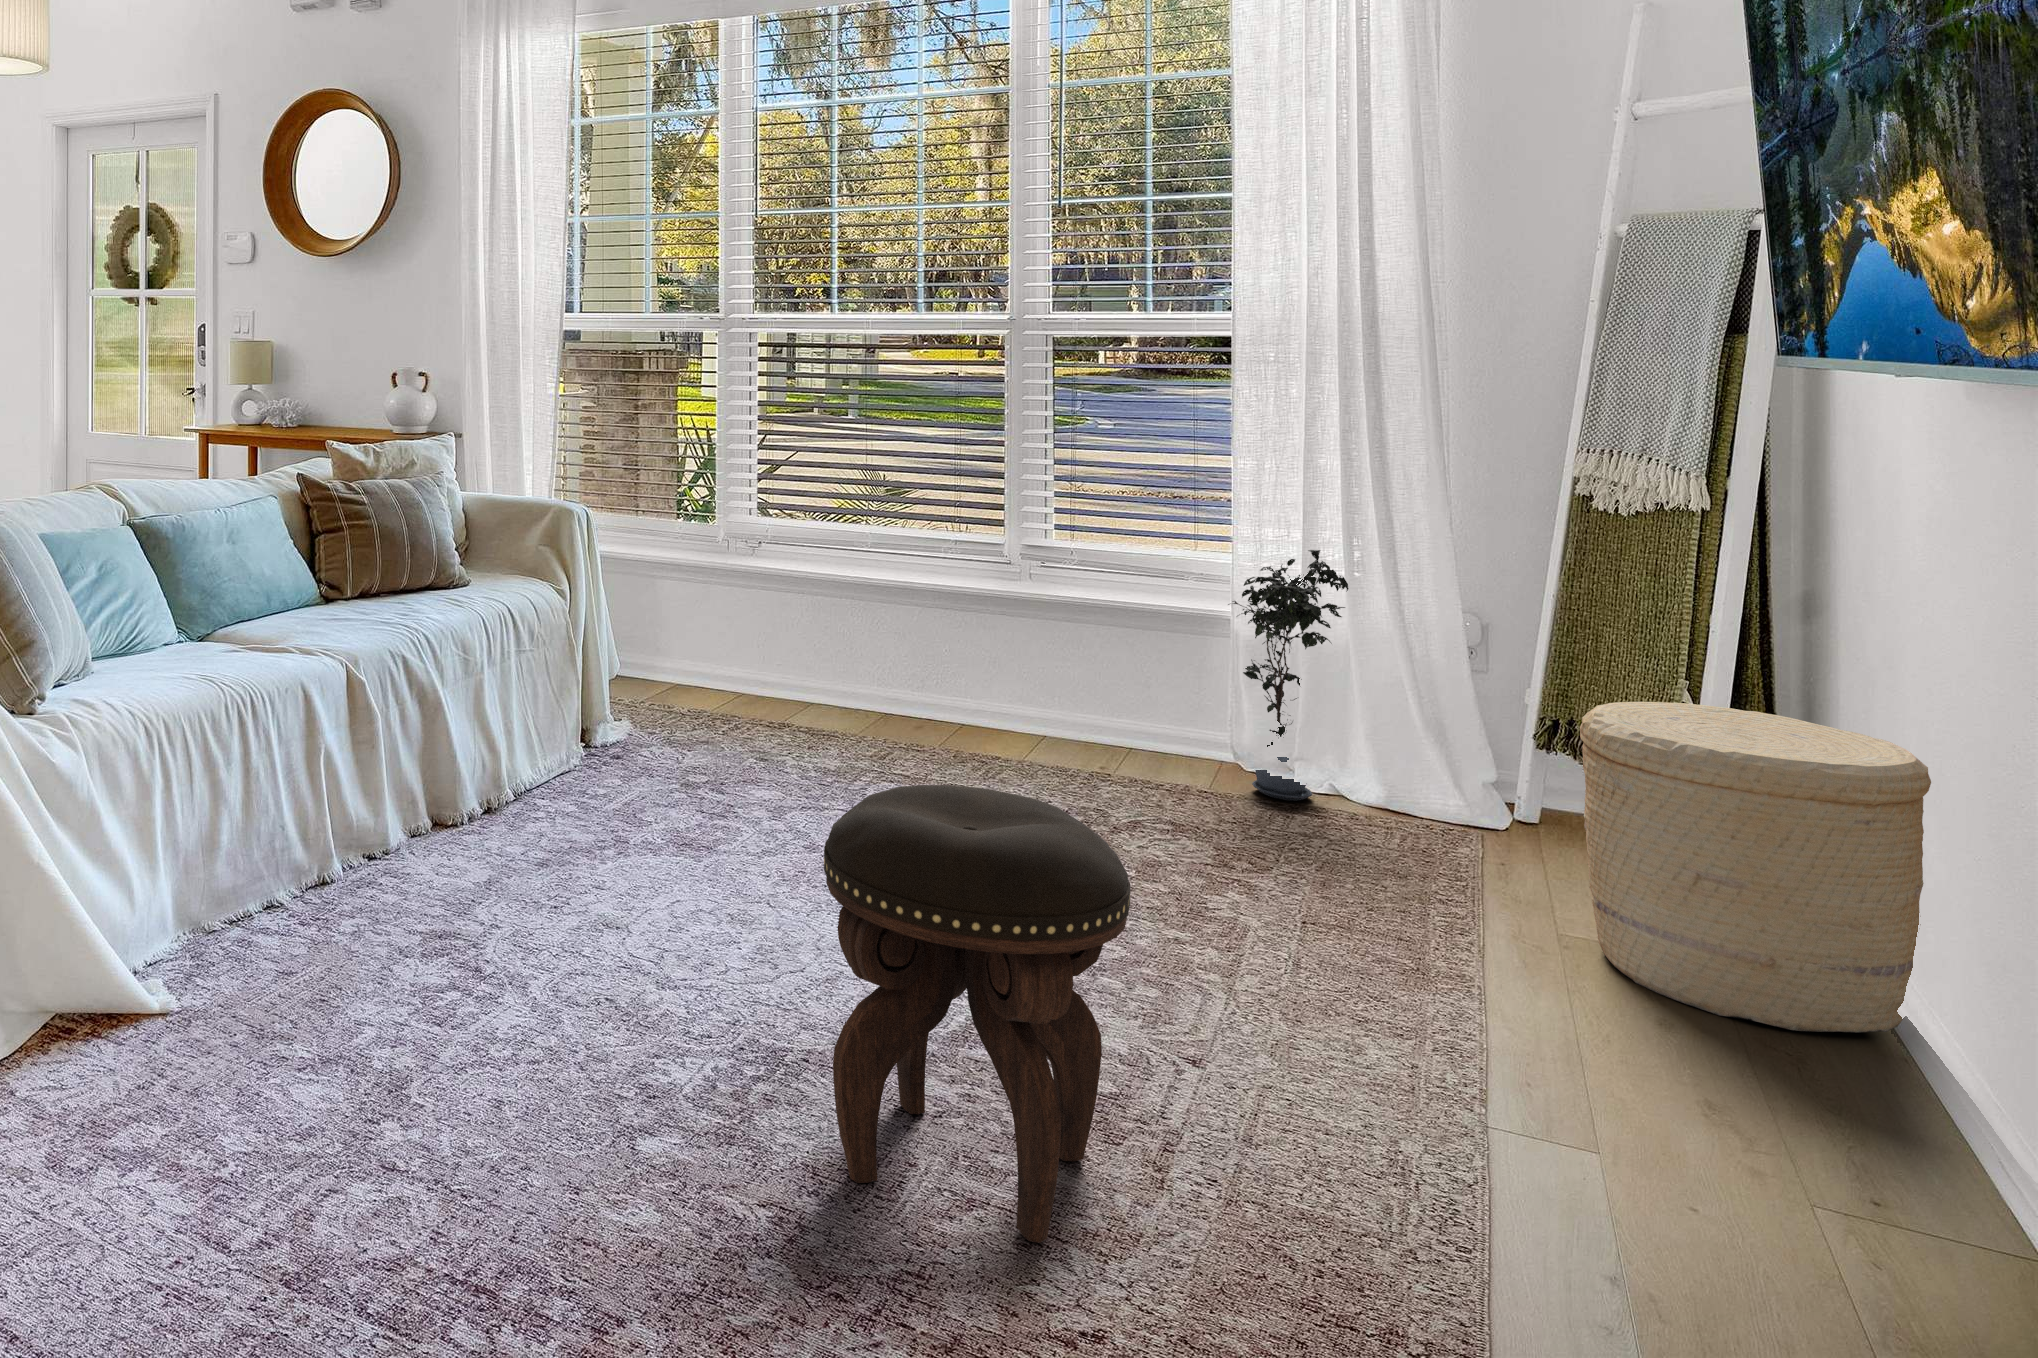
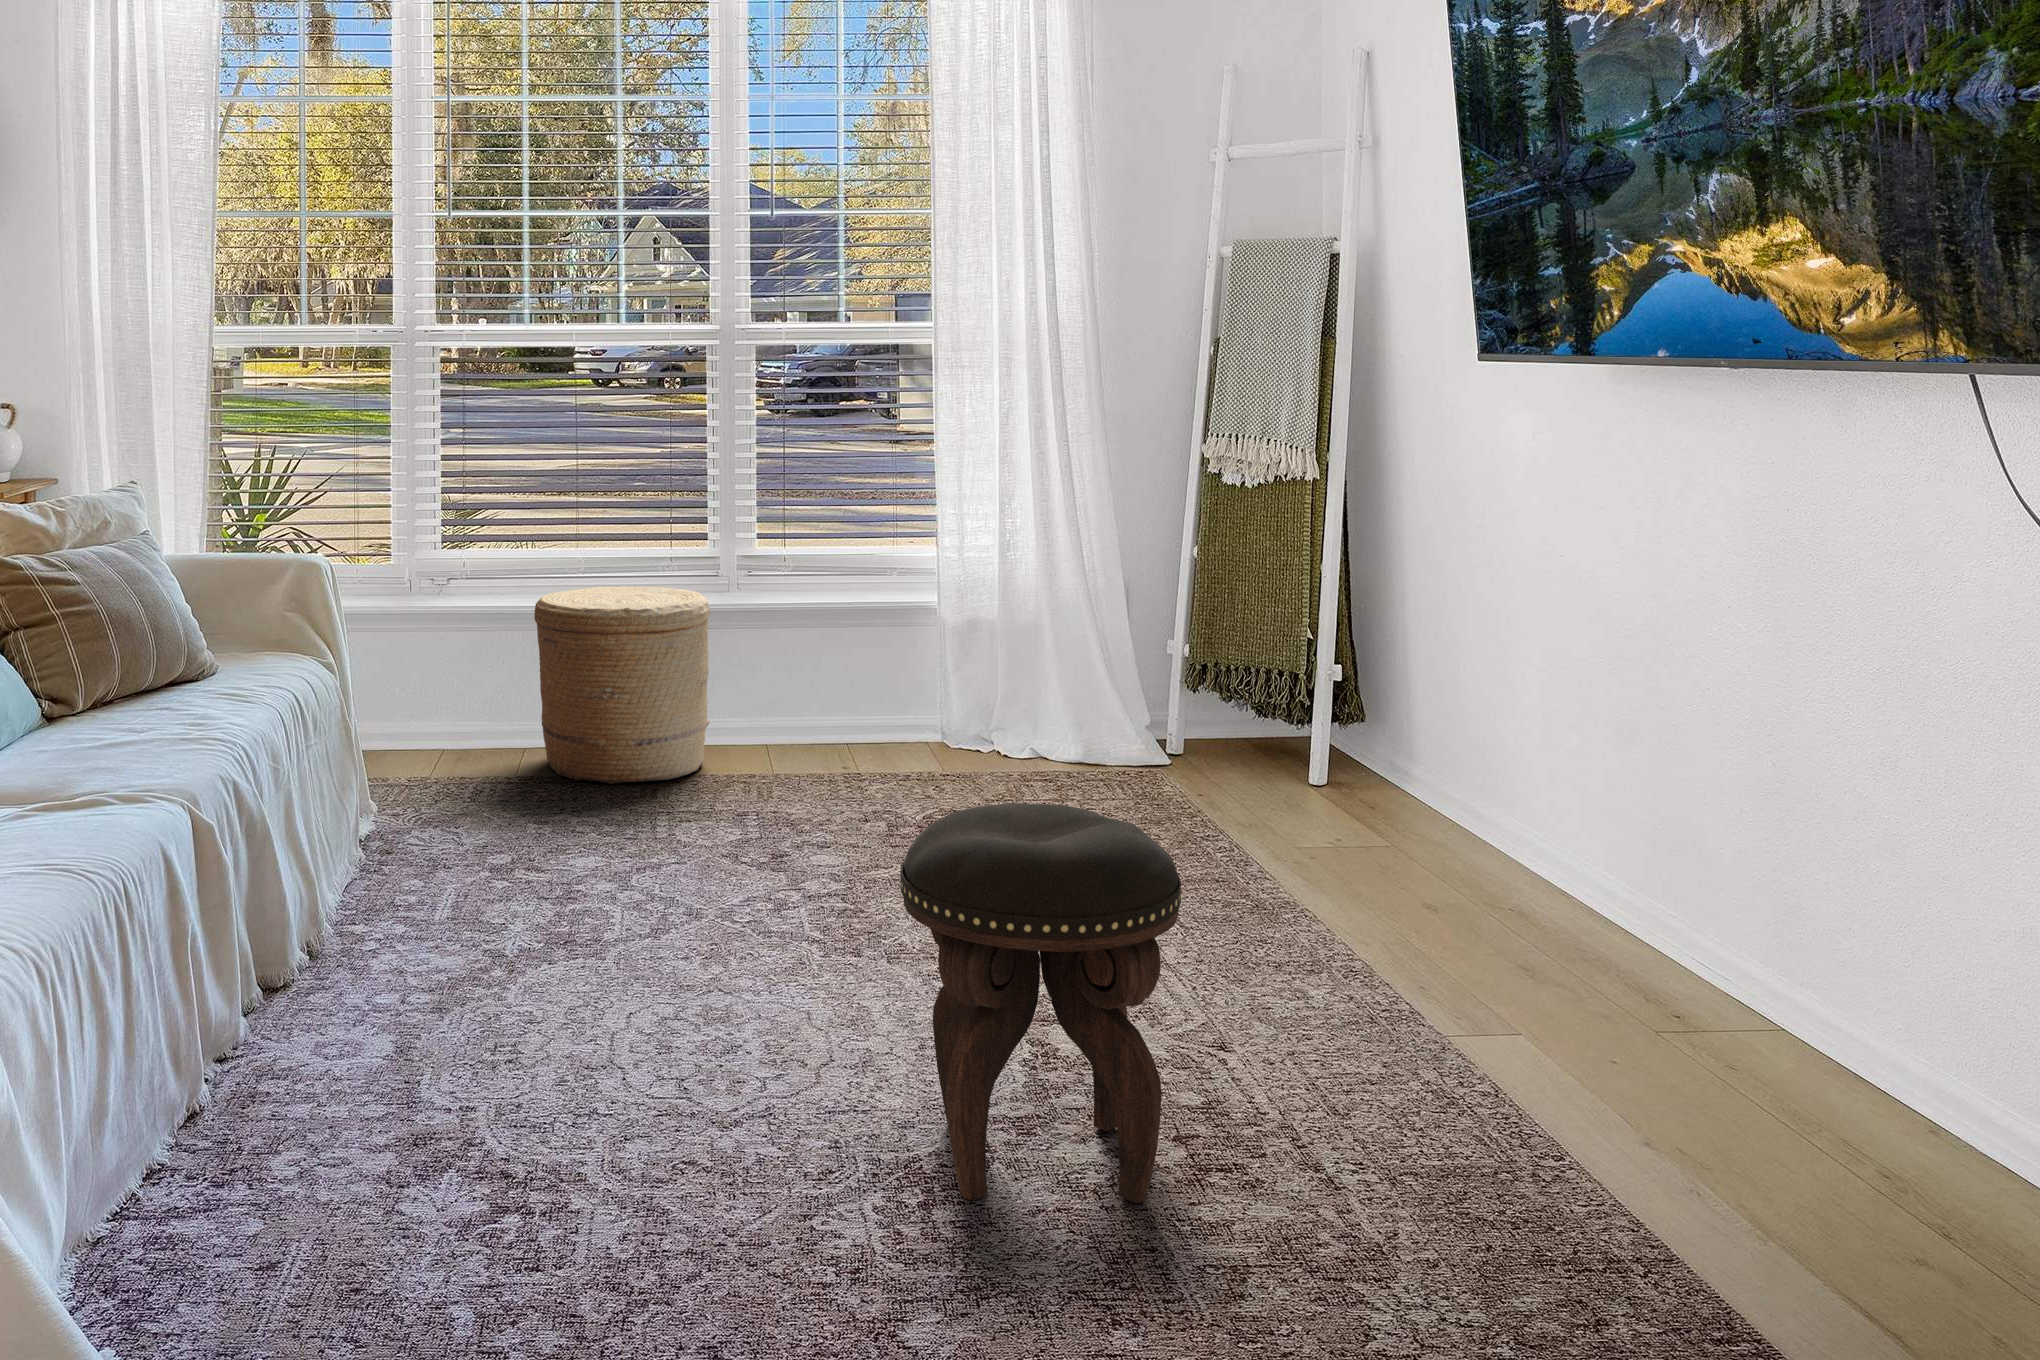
potted plant: present [1228,550,1349,801] -> none [952,535,1058,777]
woven basket: present [1580,702,1931,1032] -> present [534,586,710,784]

